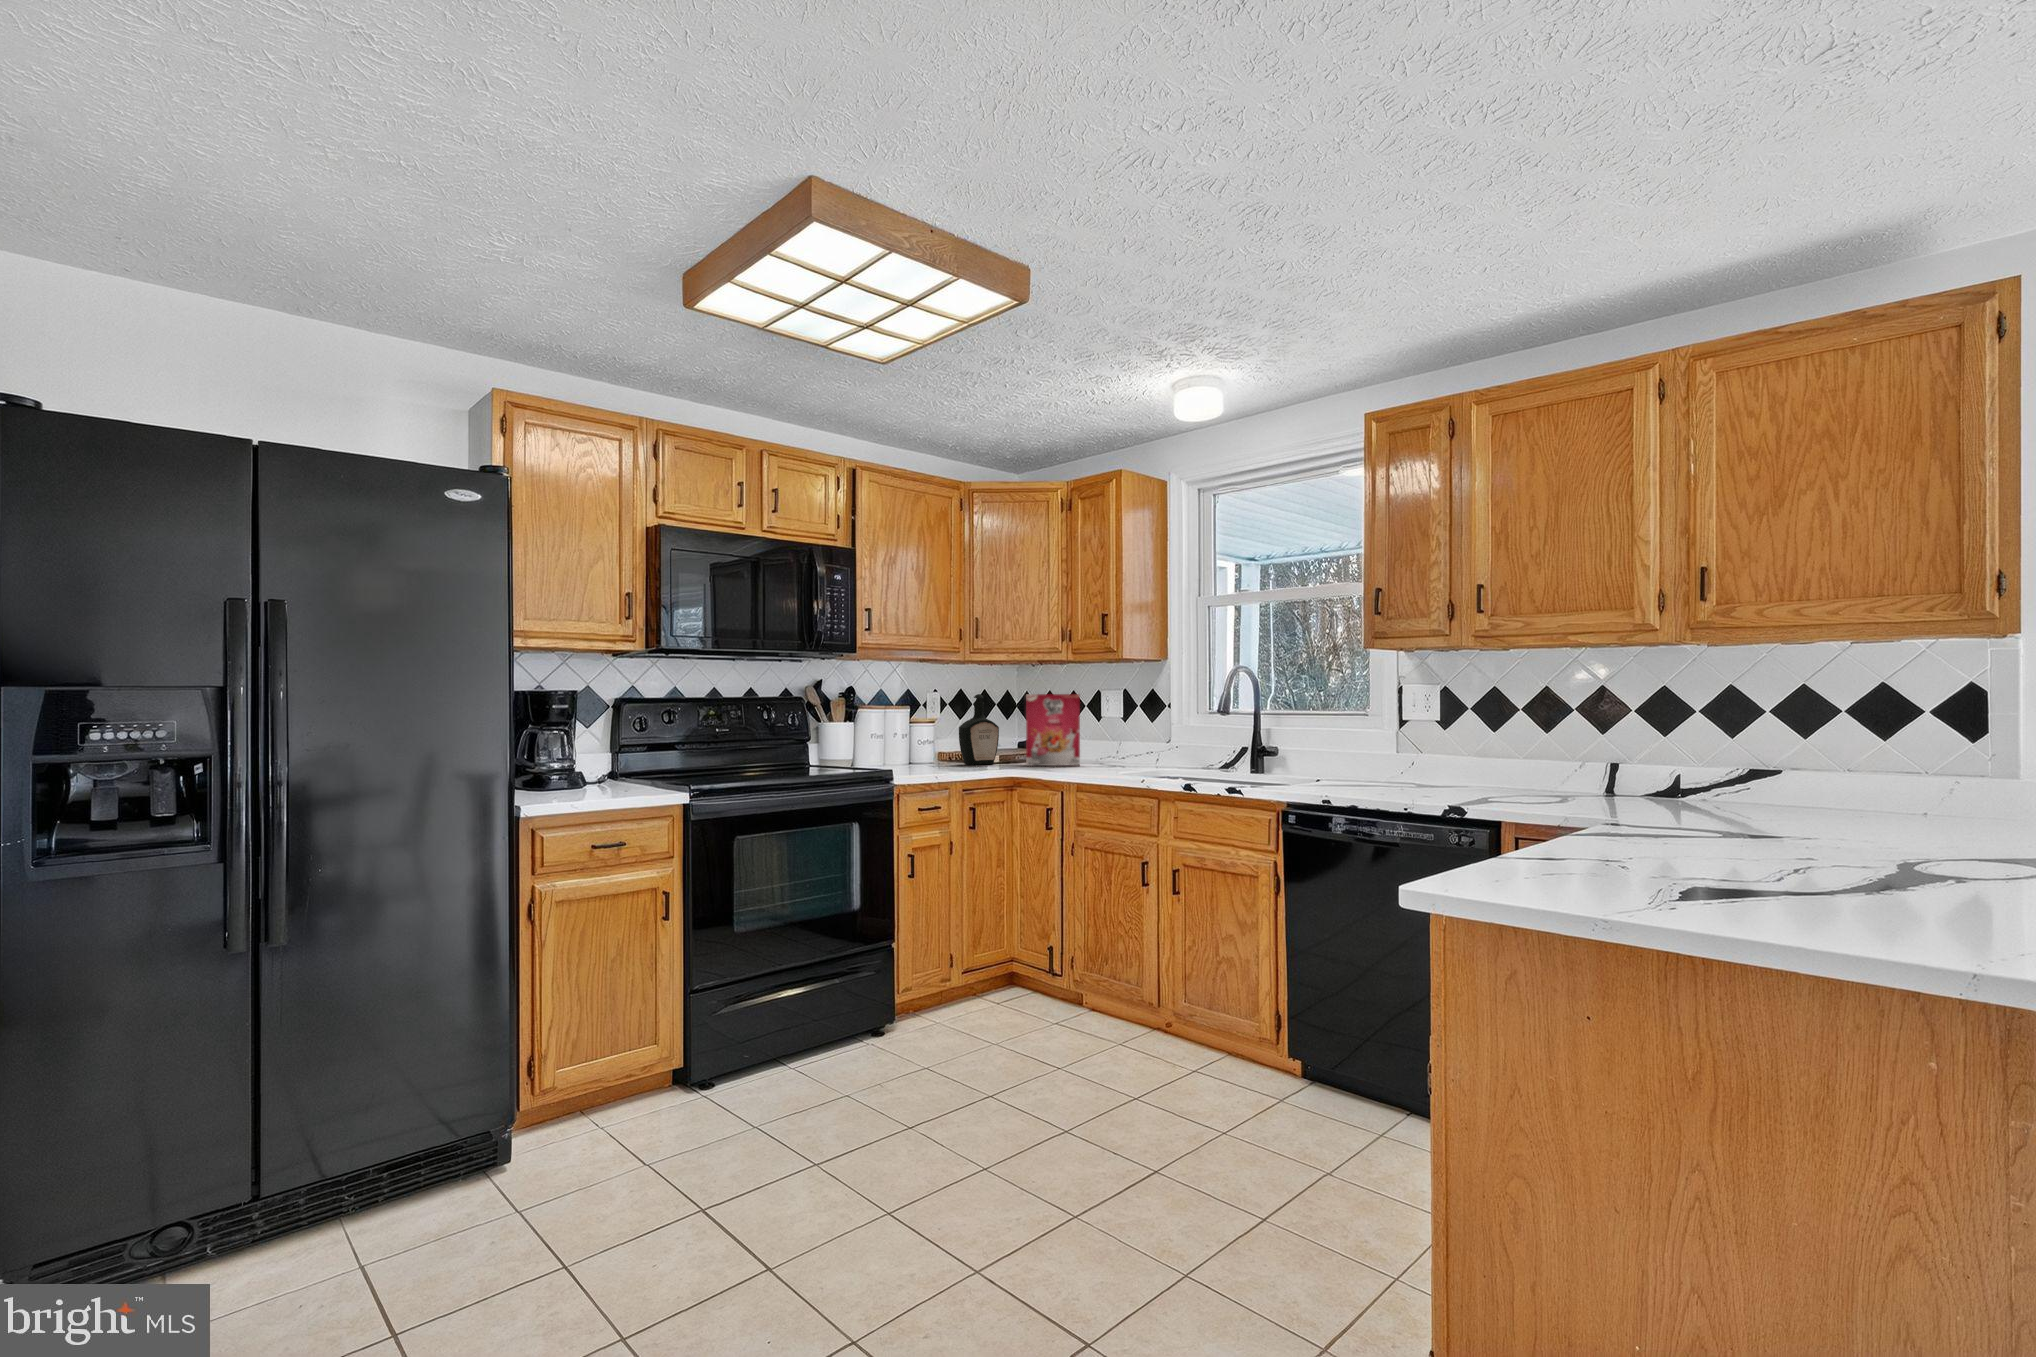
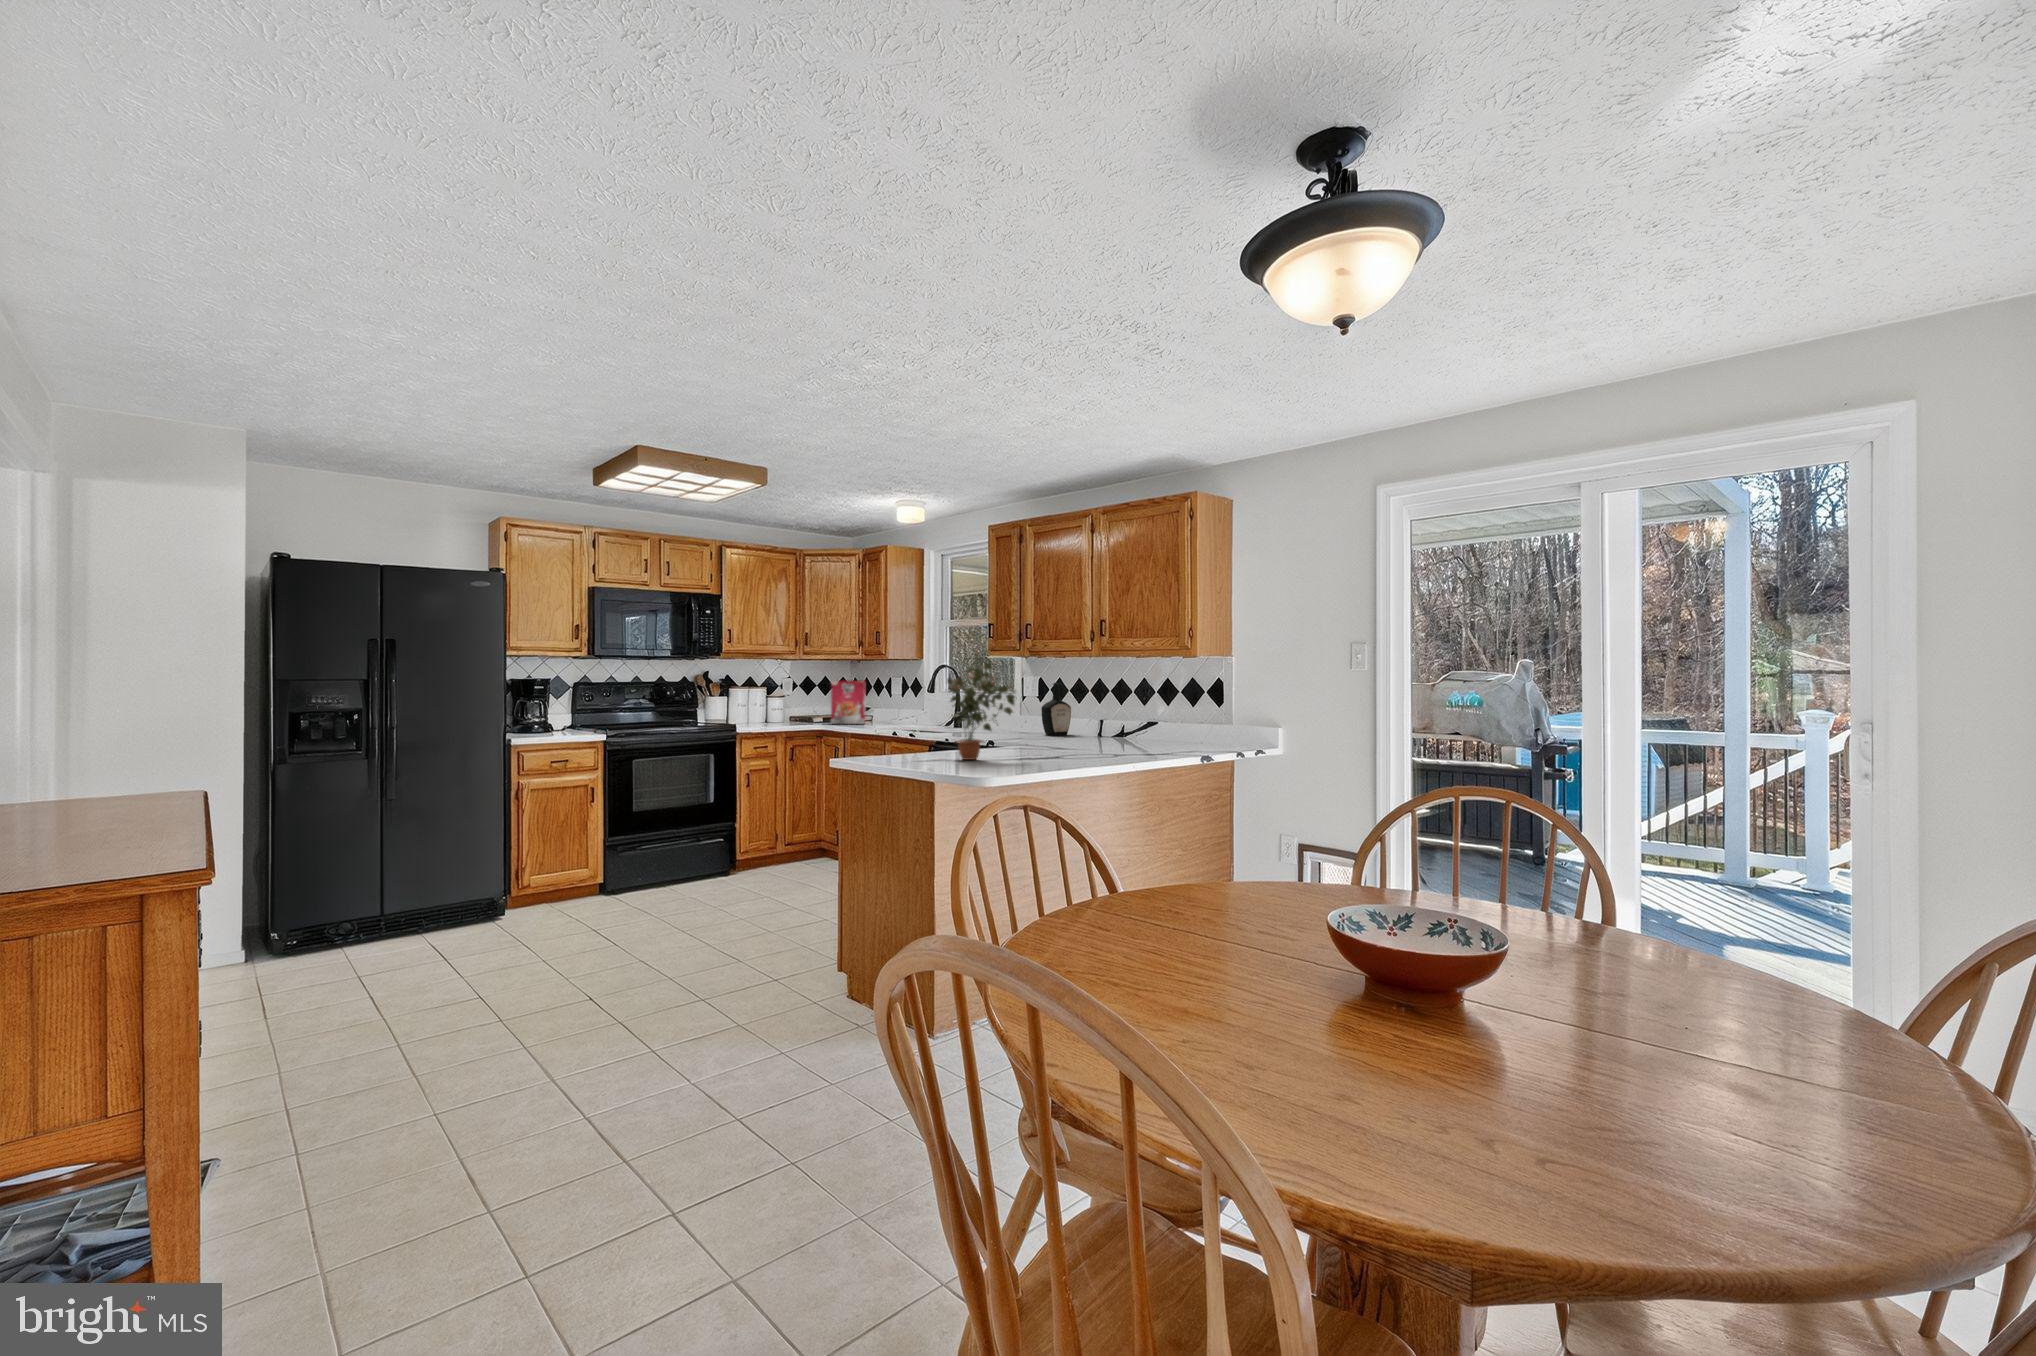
potted plant: none [1632,628,1969,895] -> present [947,663,1016,760]
bottle: present [959,694,999,765] -> present [1041,682,1071,735]

